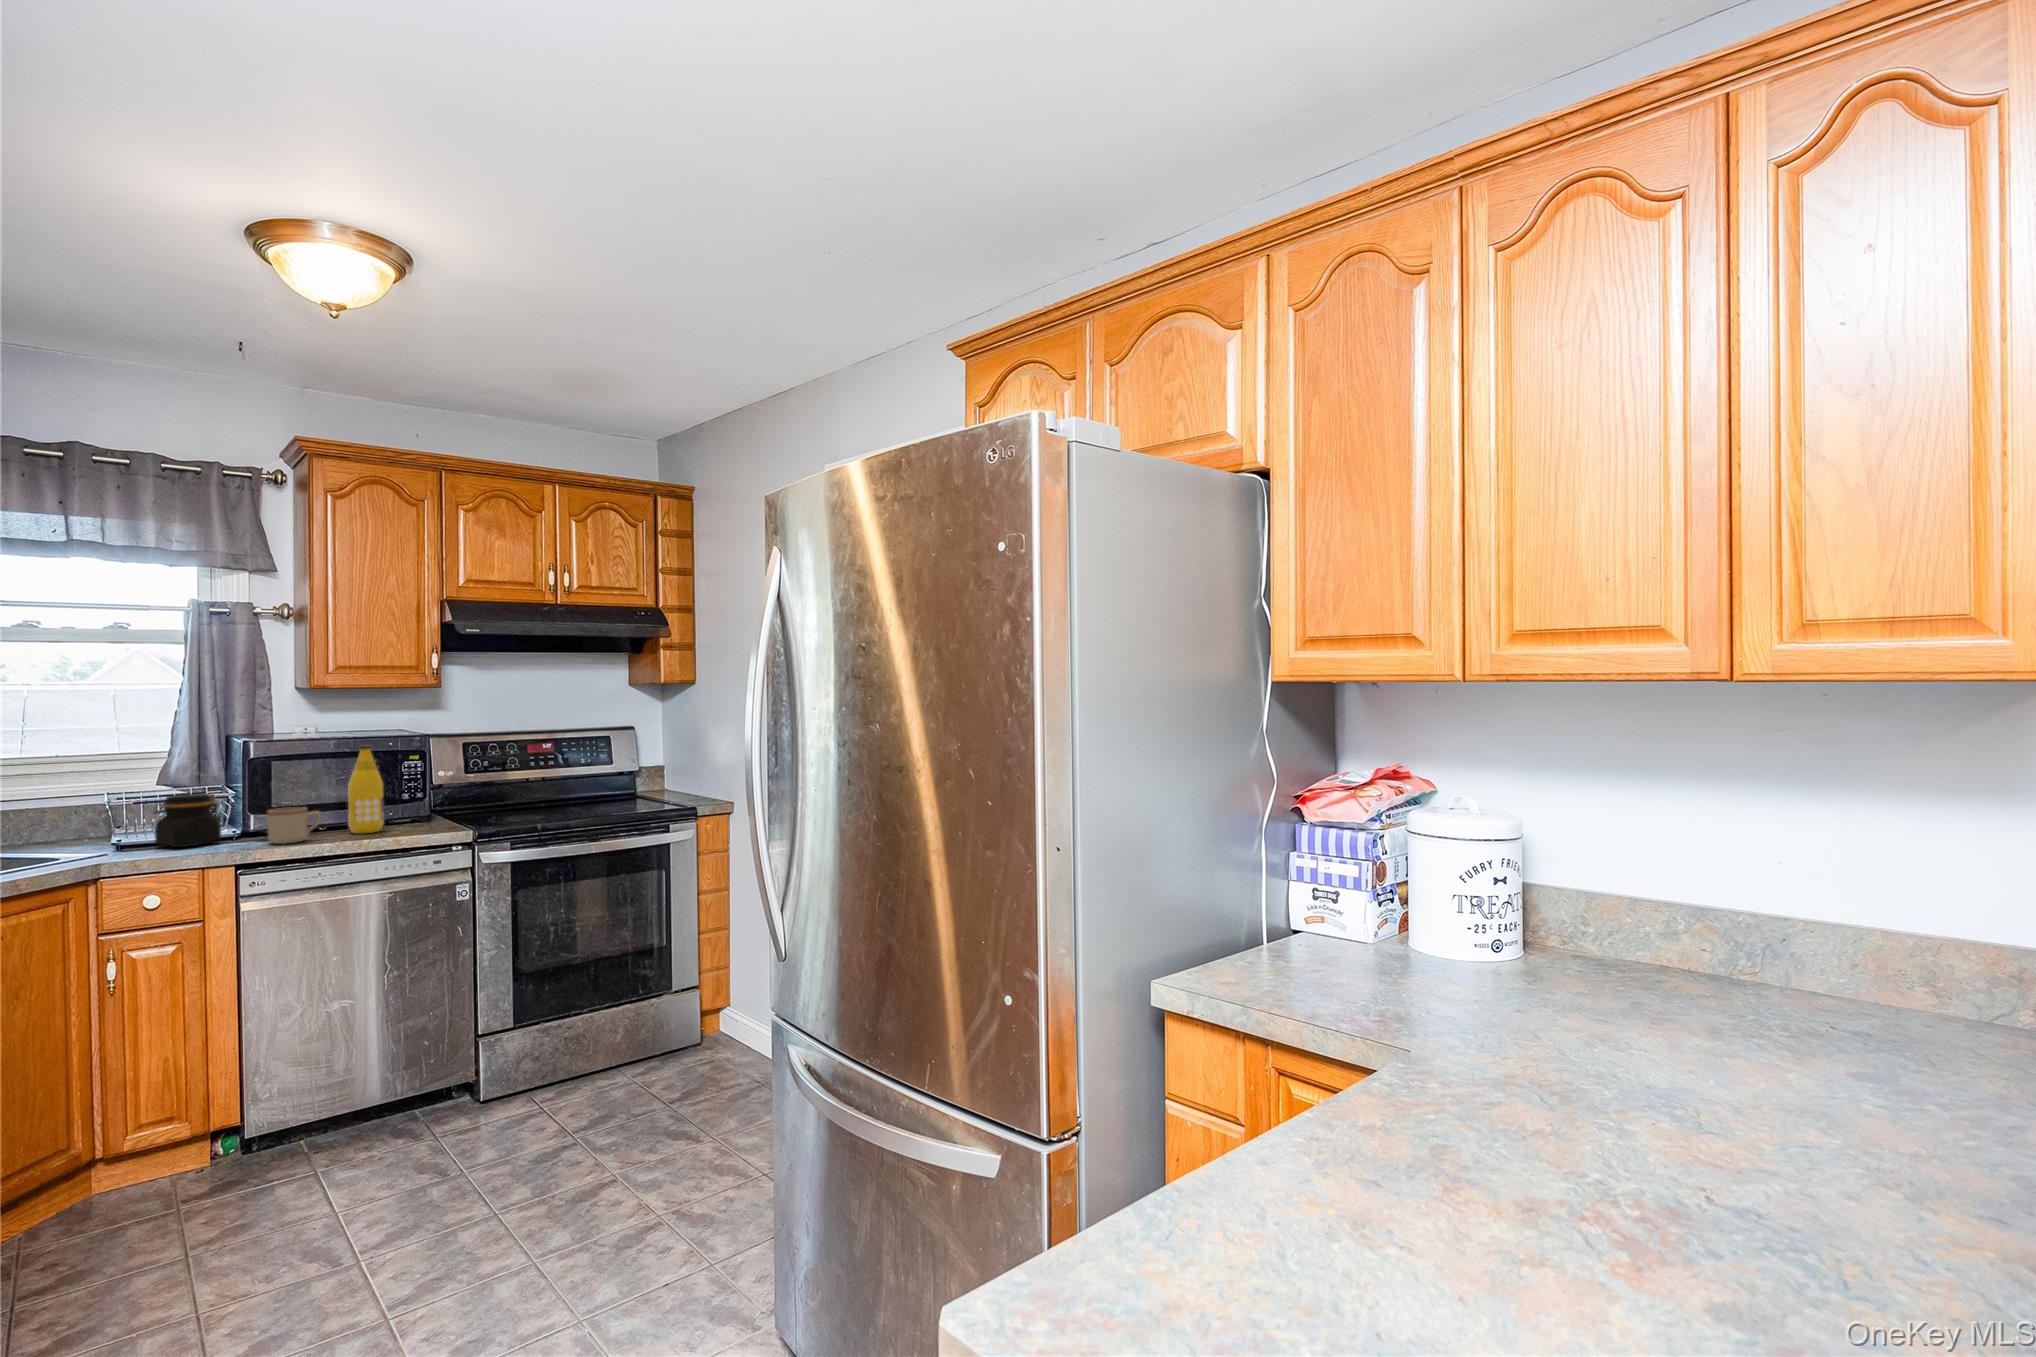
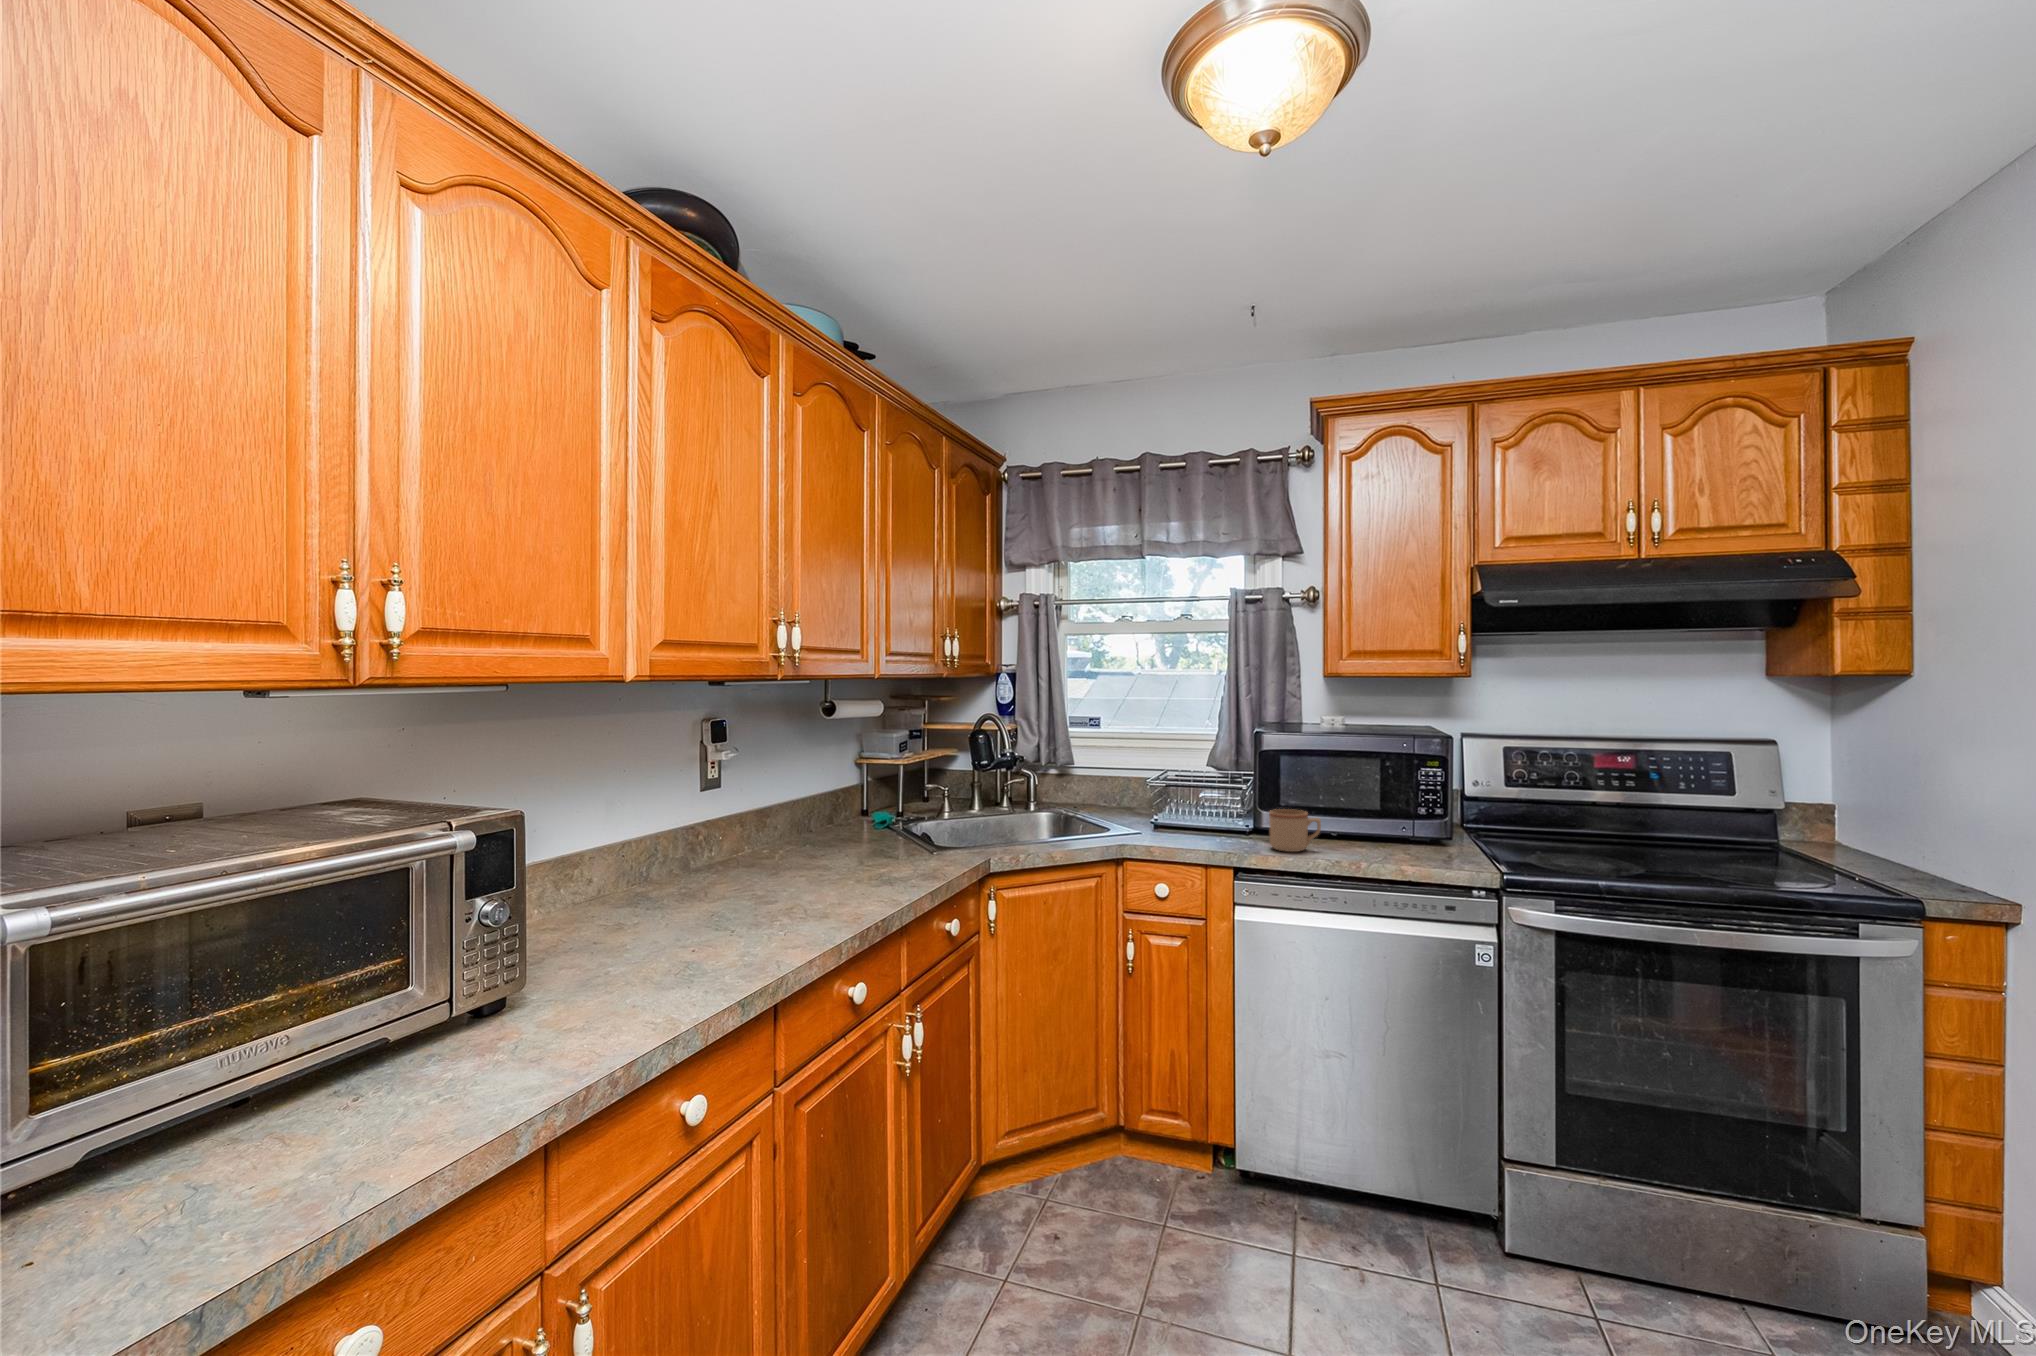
bottle: present [348,745,384,834] -> none [1354,745,1393,853]
jar: present [155,793,221,847] -> none [1180,781,1238,837]

